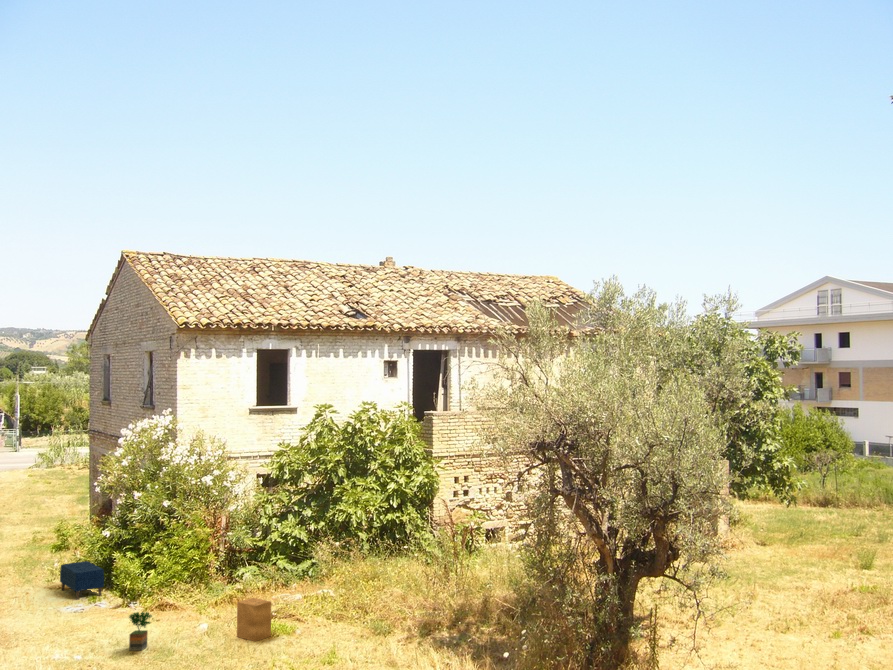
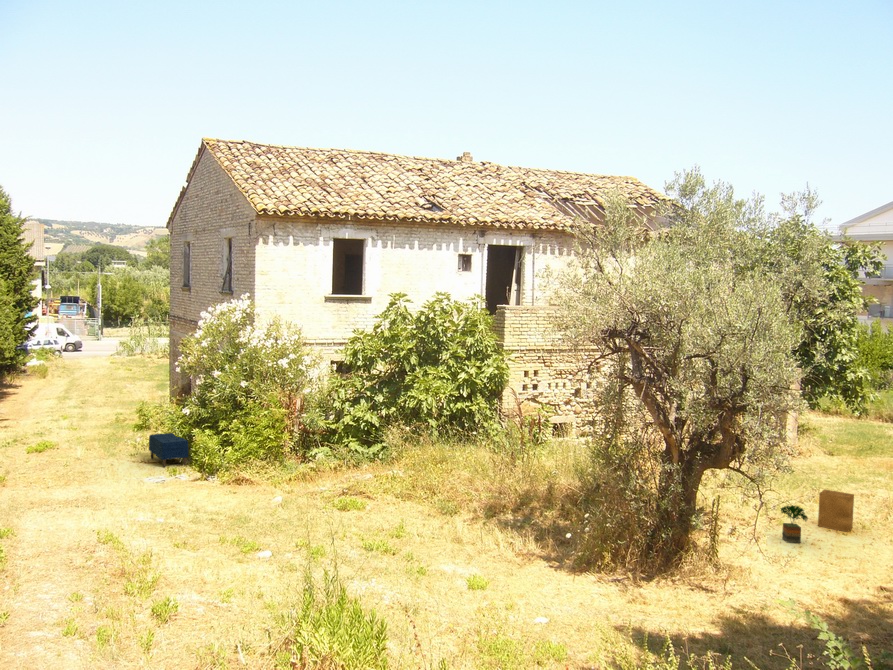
cardboard box: present [237,598,271,641] -> present [818,490,854,532]
potted tree: present [129,612,152,650] -> present [781,505,808,543]

